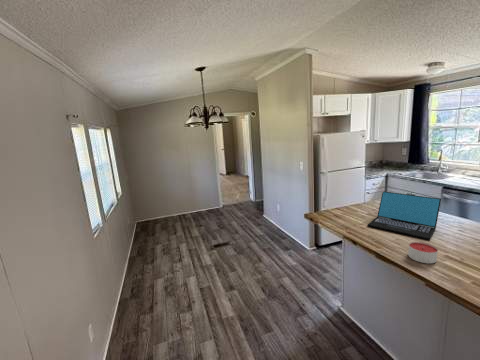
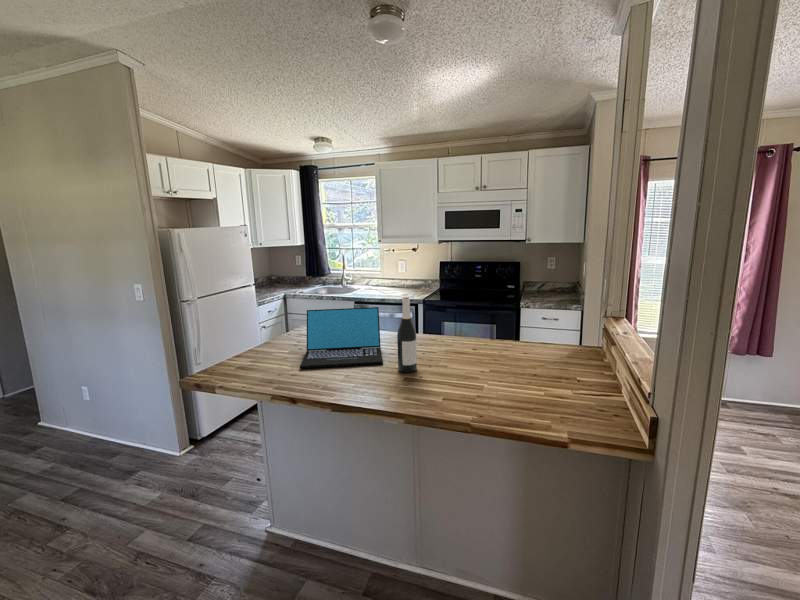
wine bottle: none [440,197,462,253] -> present [397,297,417,373]
candle: present [408,242,438,263] -> none [371,367,405,396]

